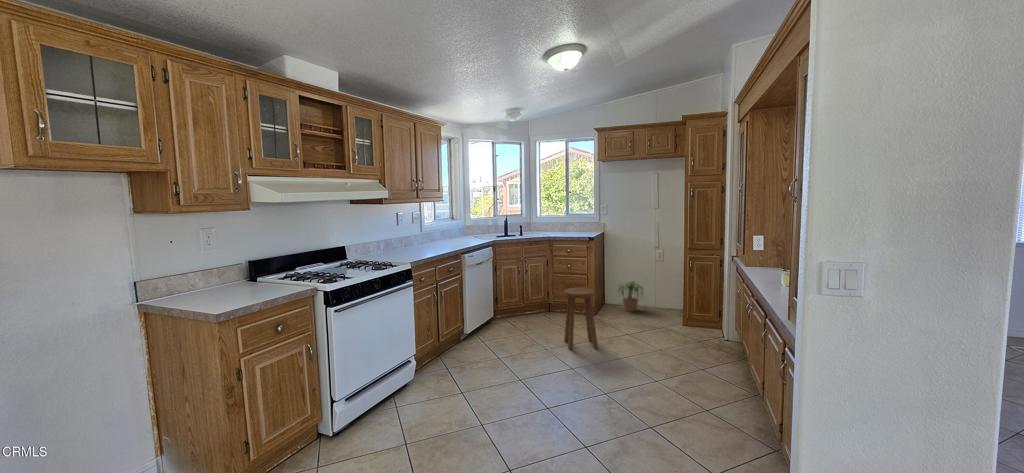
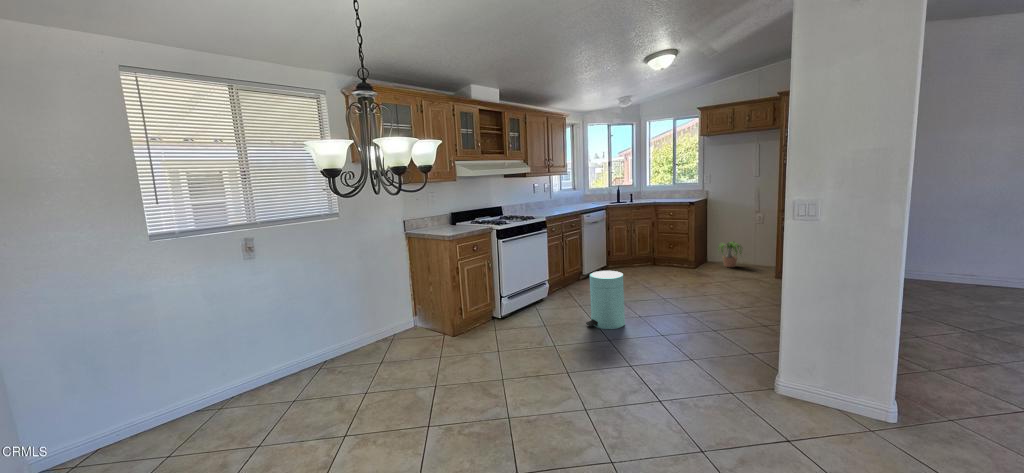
stool: present [564,287,598,349] -> none [663,241,691,288]
trash can: none [469,346,527,441] -> present [586,271,625,329]

